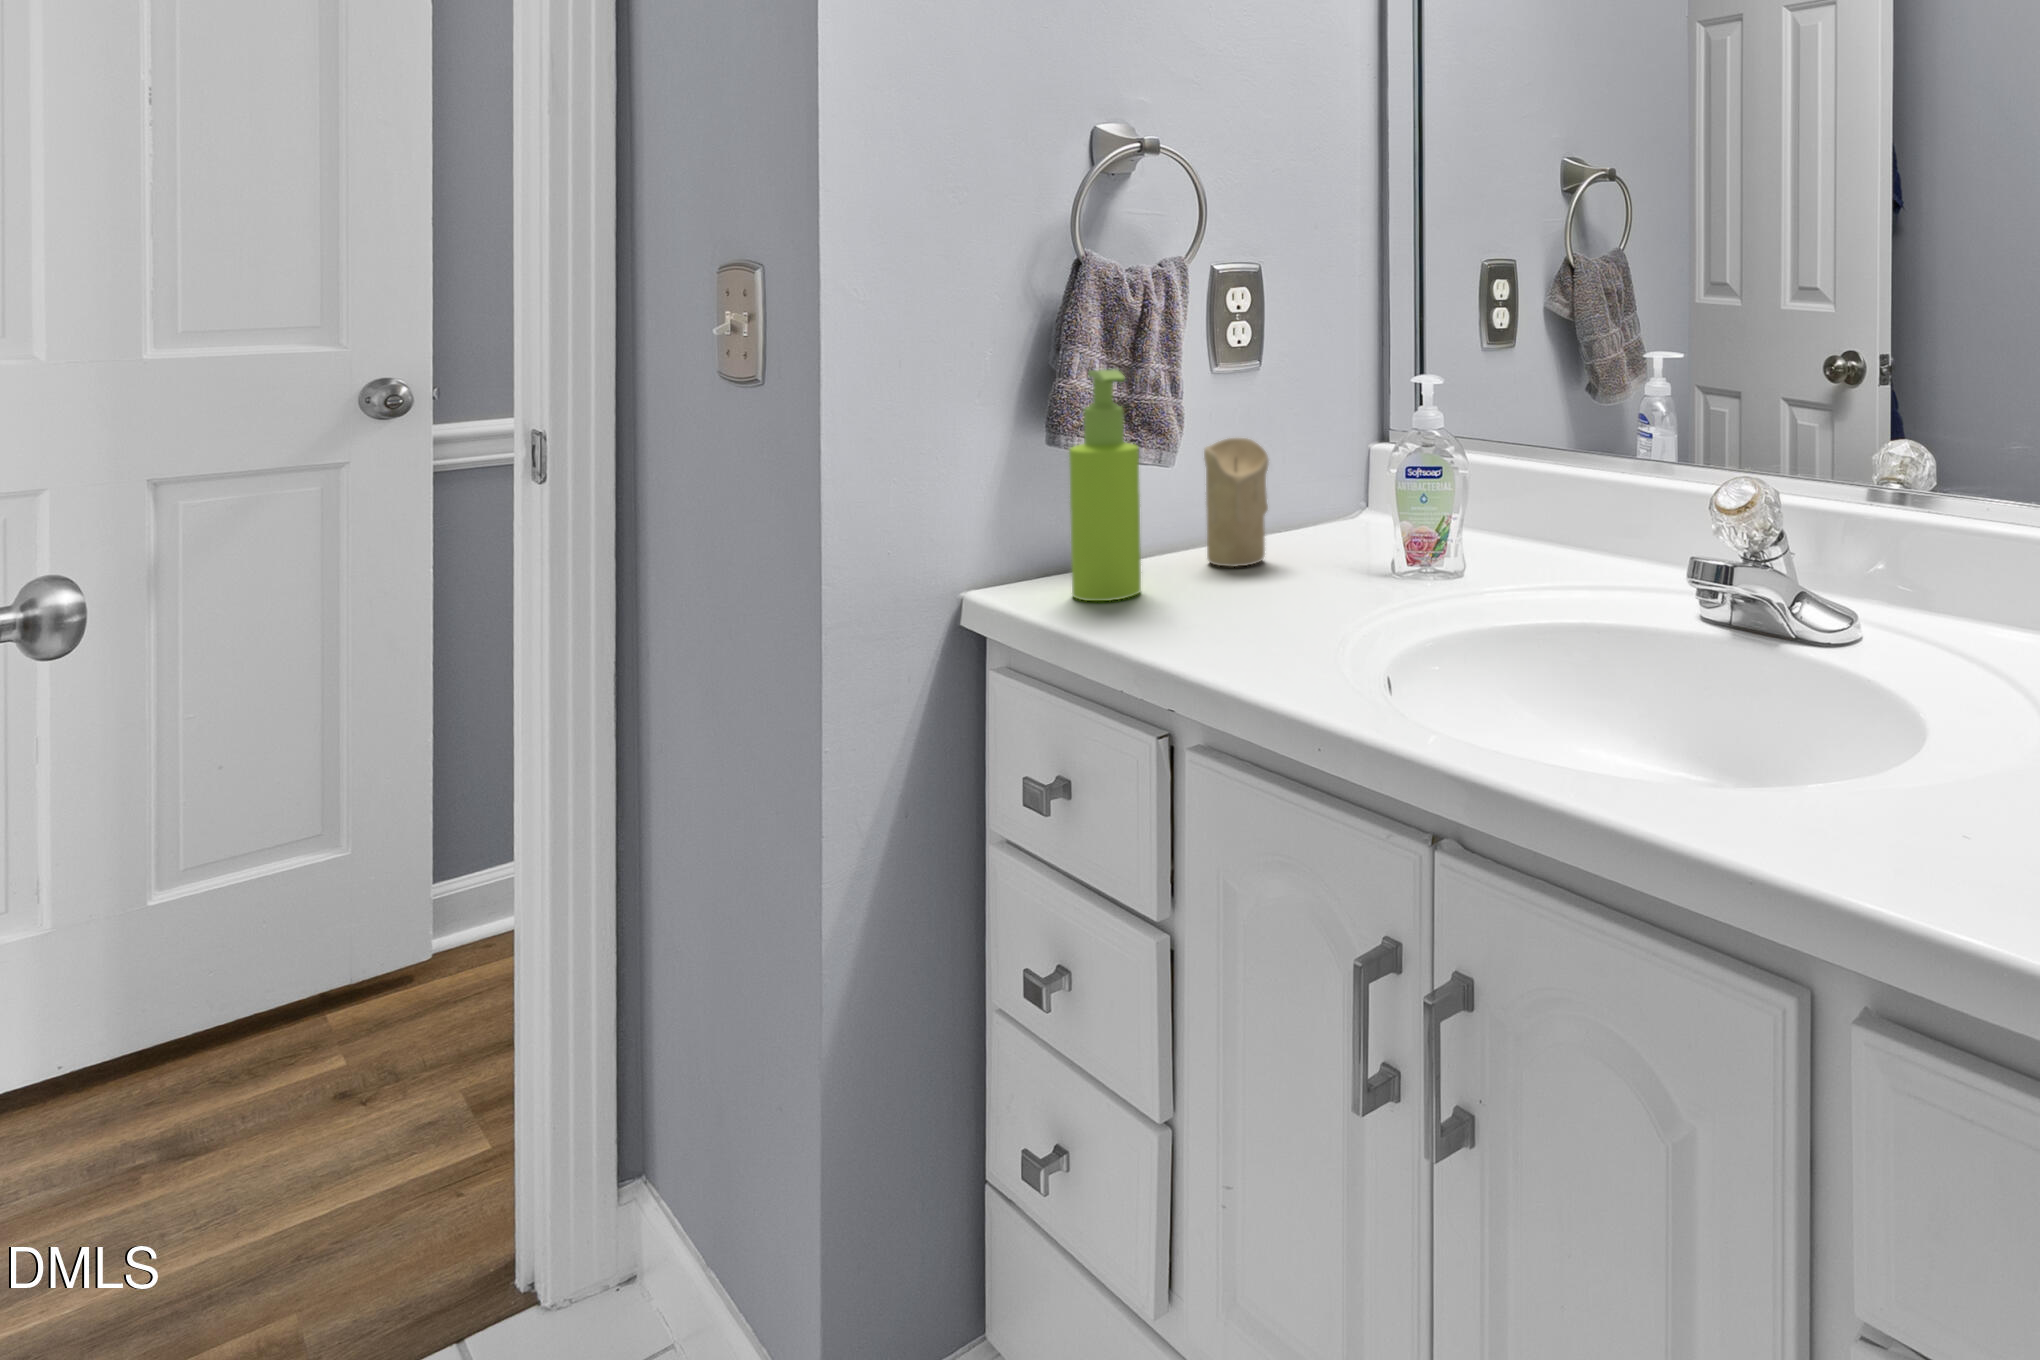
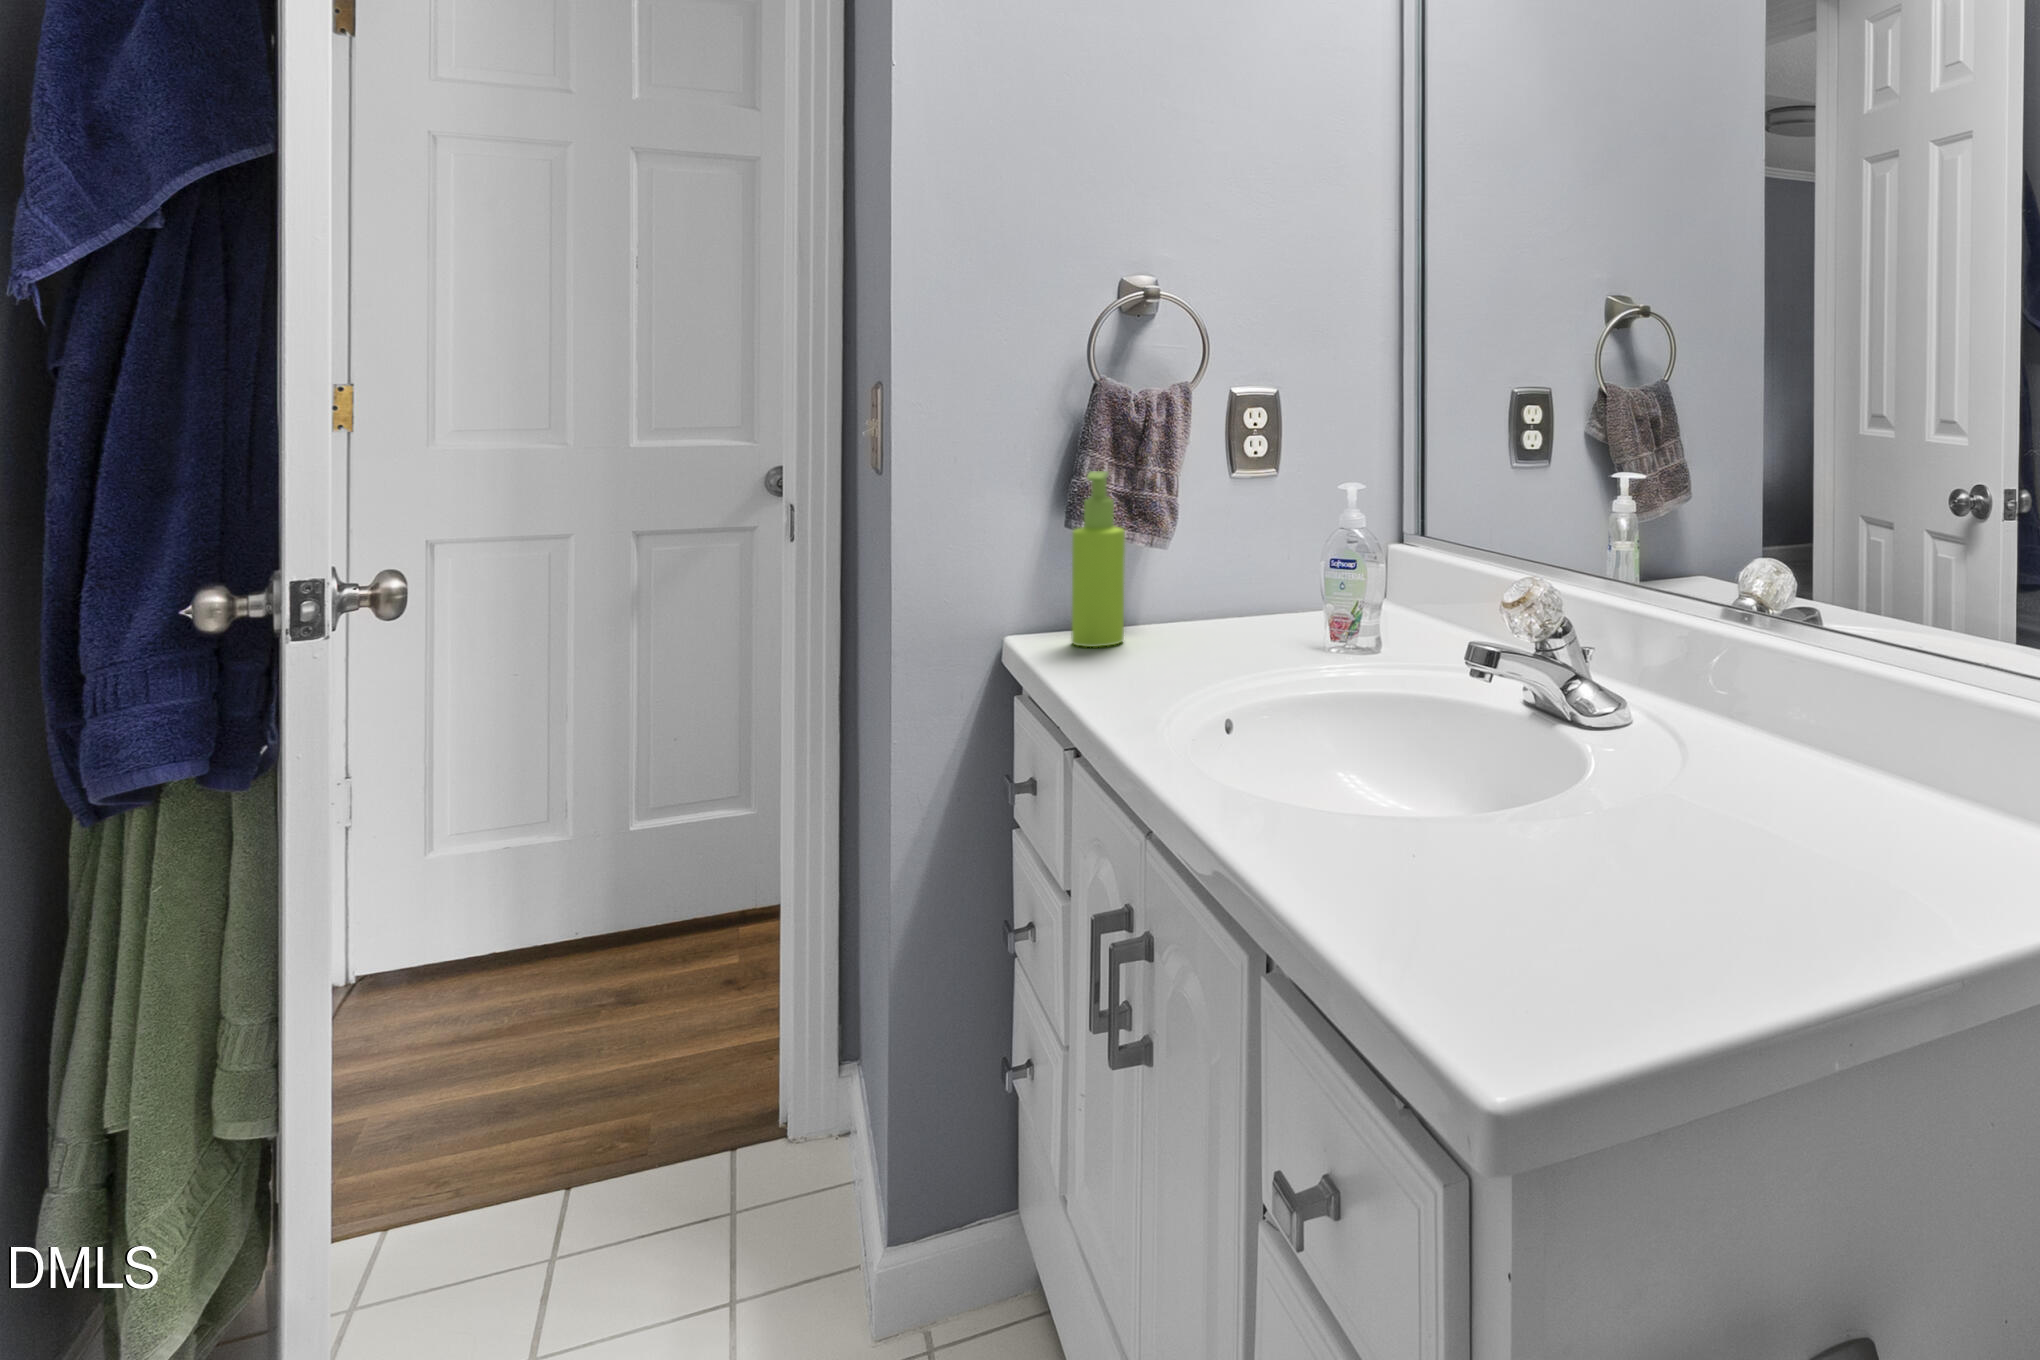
candle: present [1204,438,1269,567] -> none [1199,529,1250,632]

